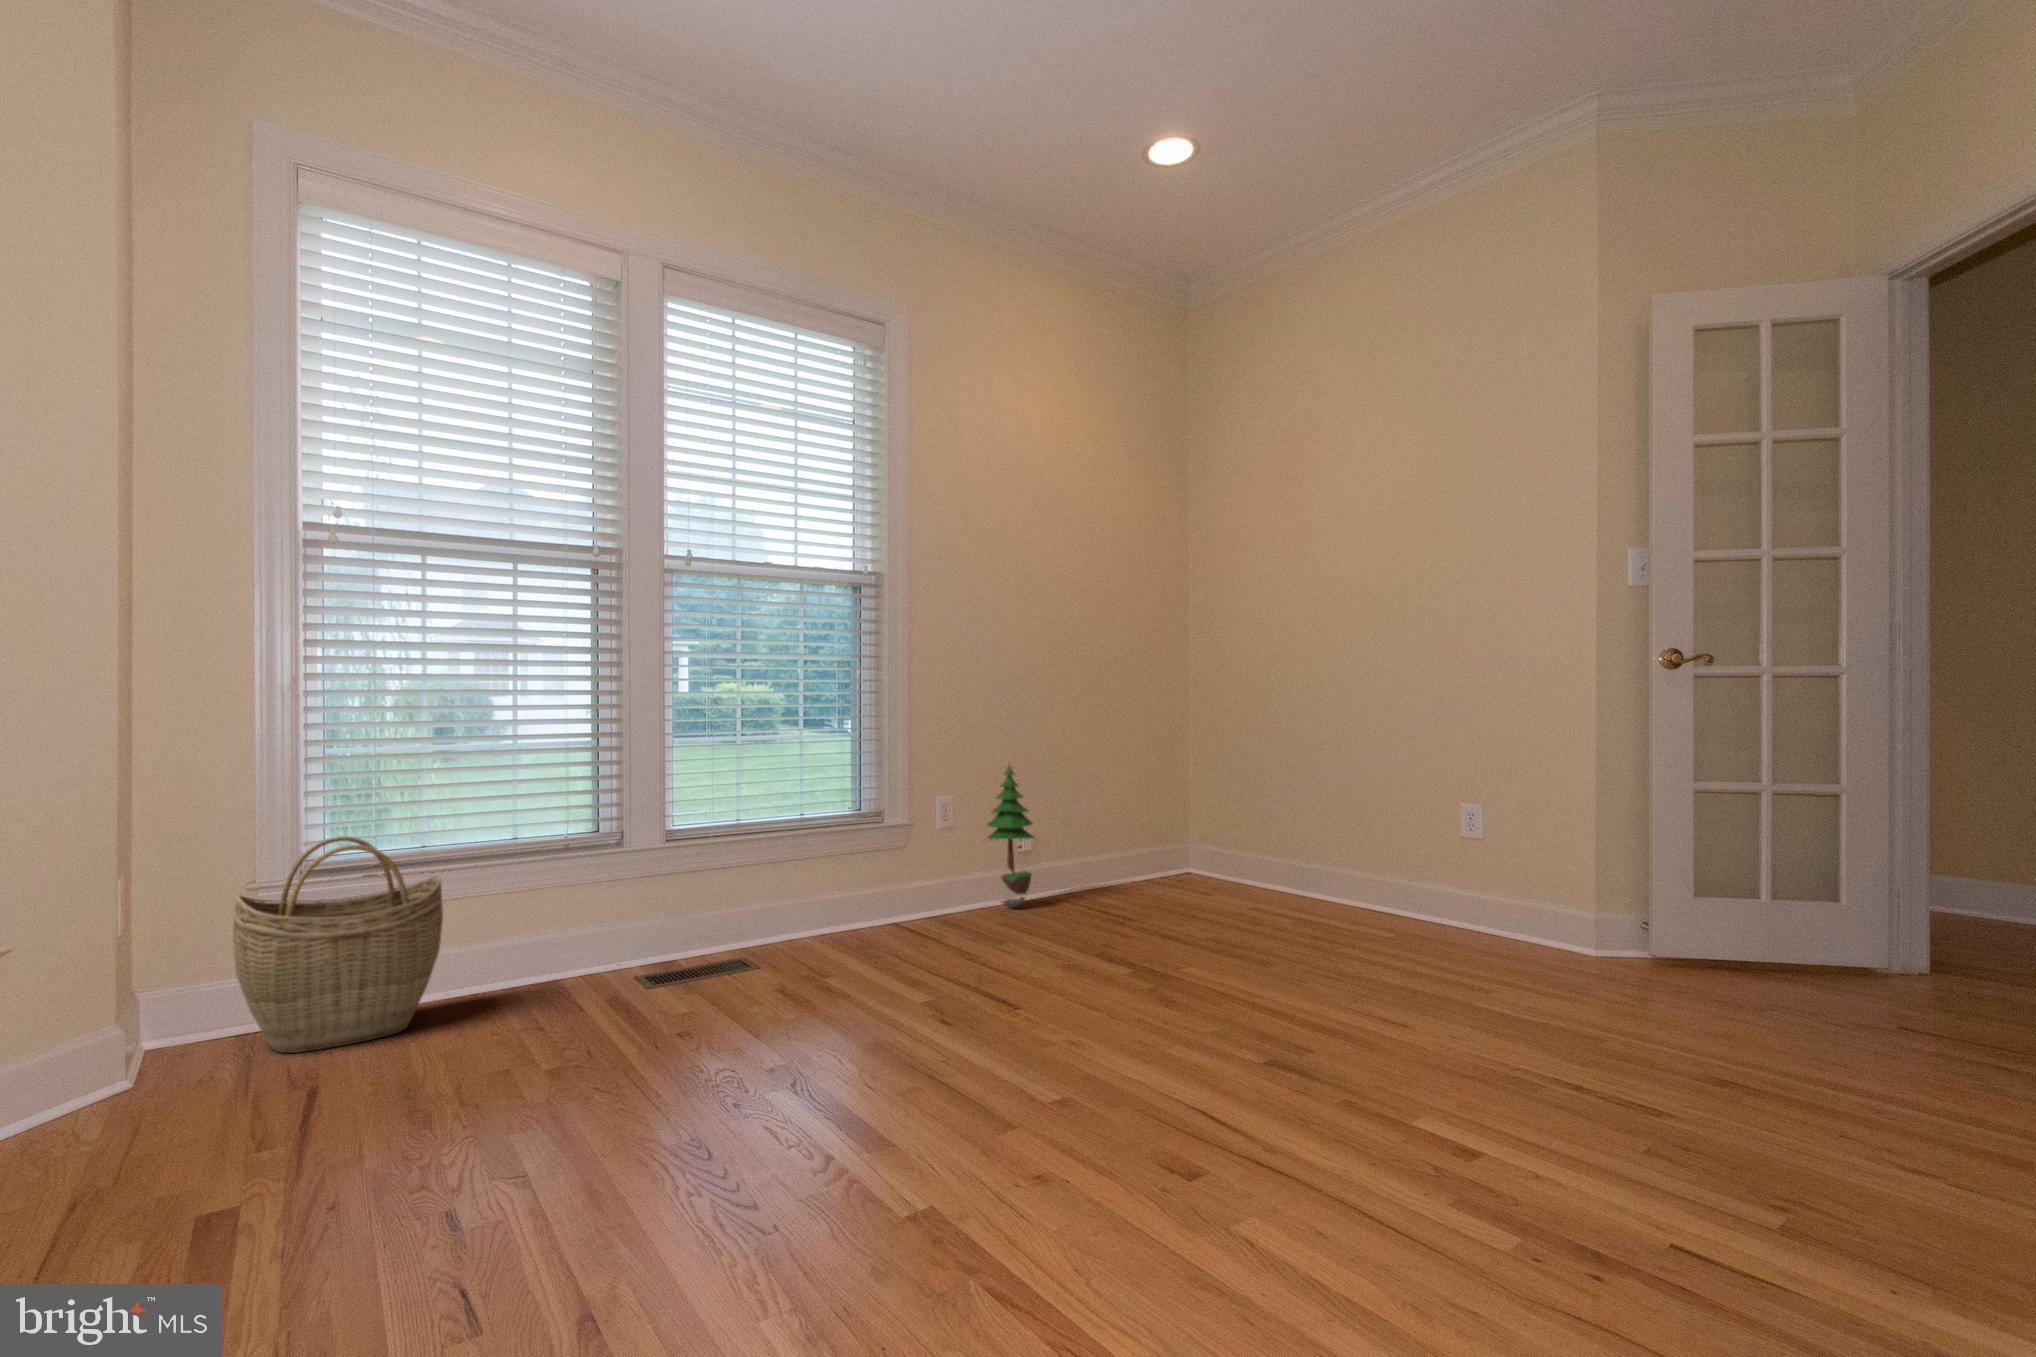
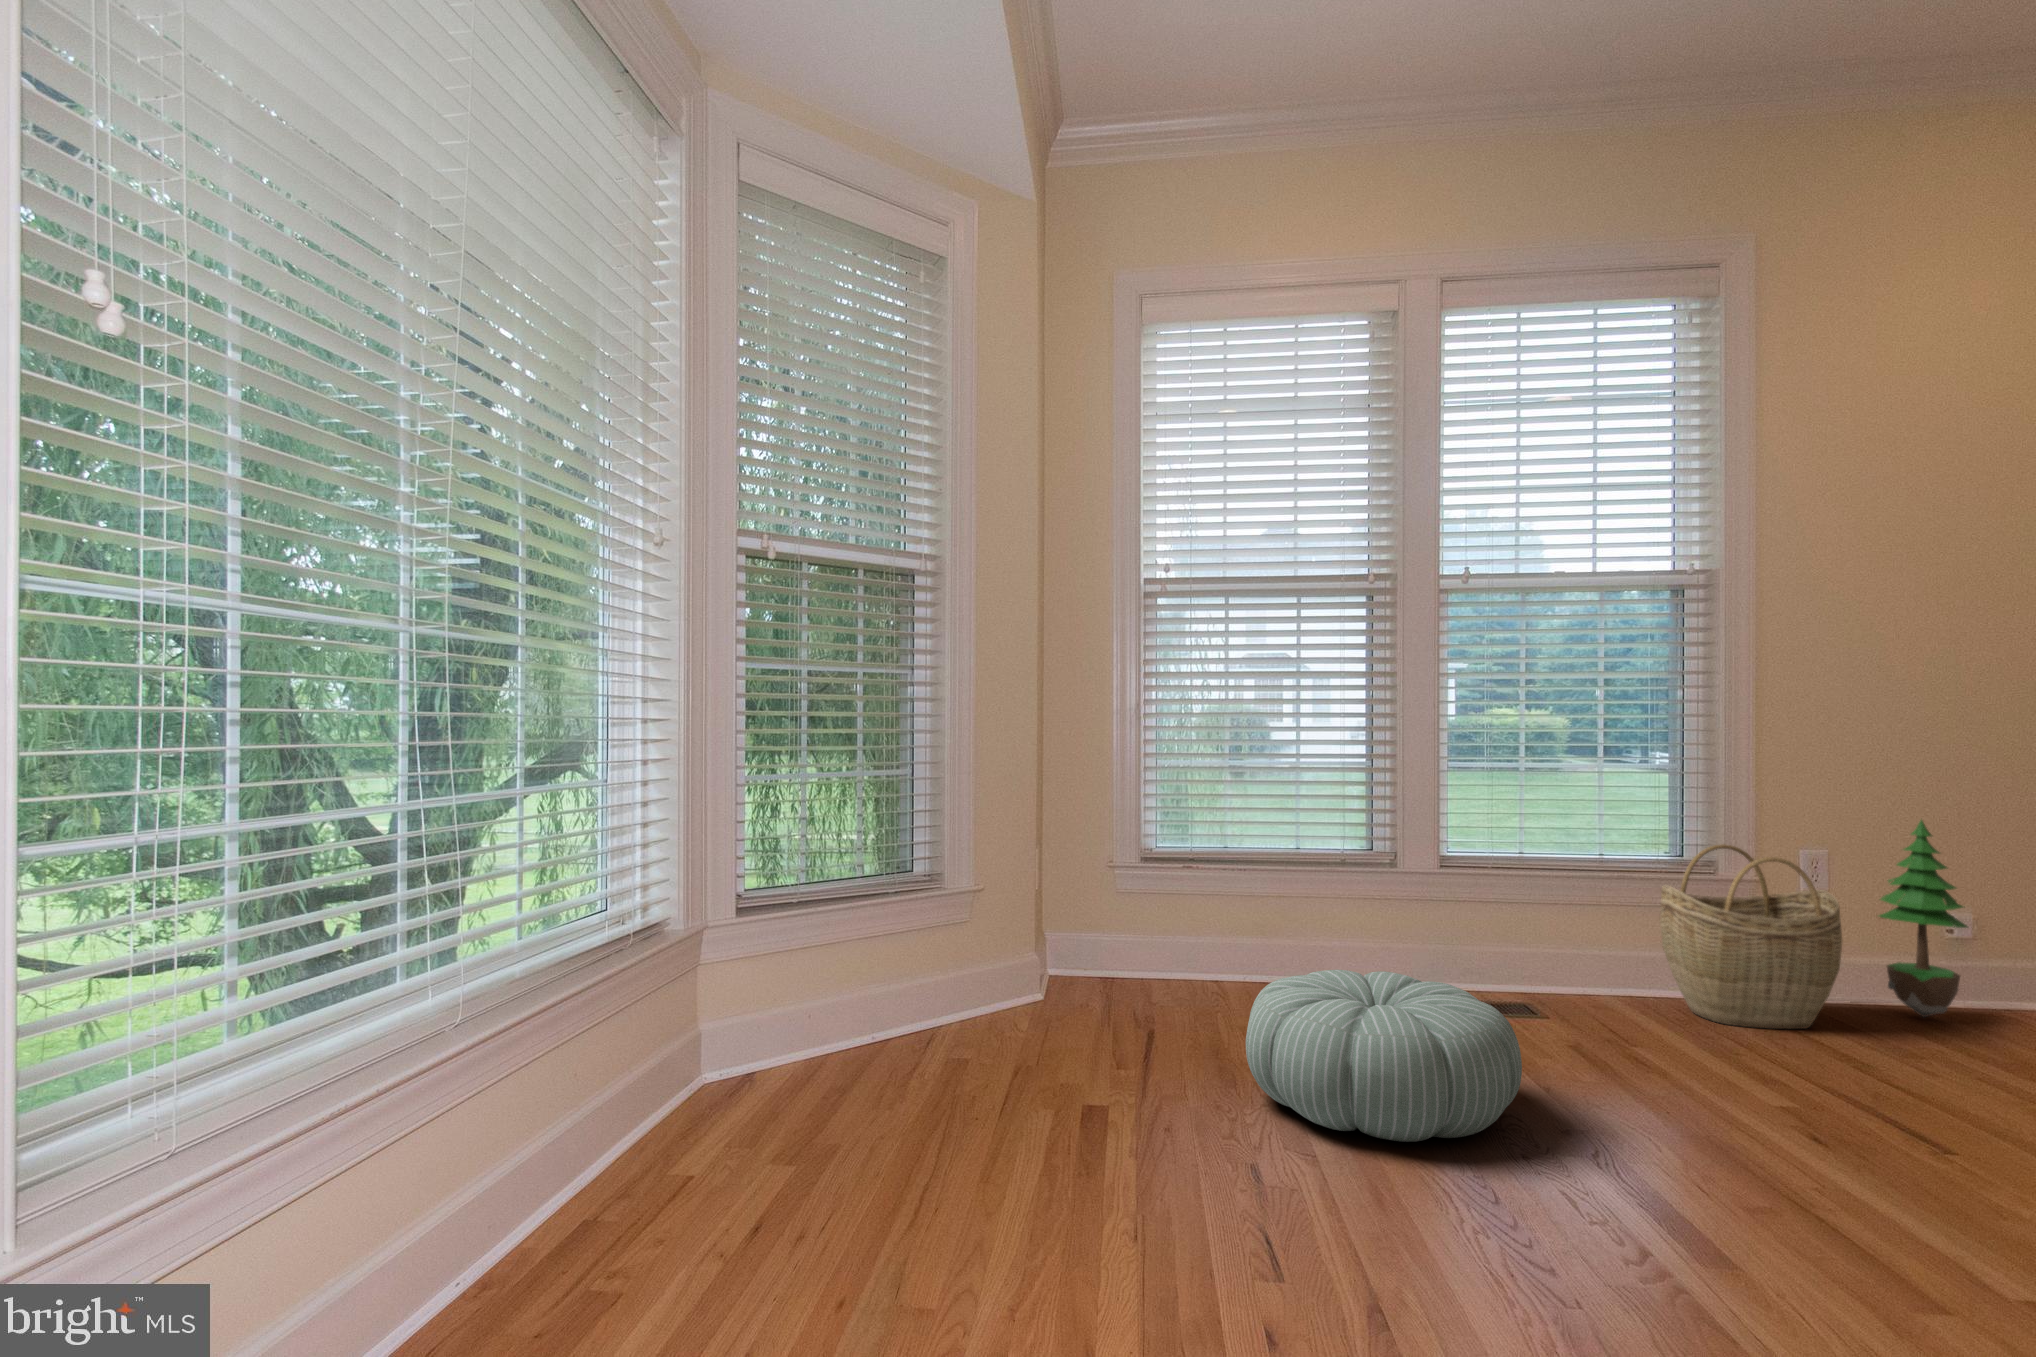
woven basket: present [233,836,443,1053] -> present [1660,844,1842,1029]
pouf: none [485,941,782,1120] -> present [1246,970,1522,1142]

